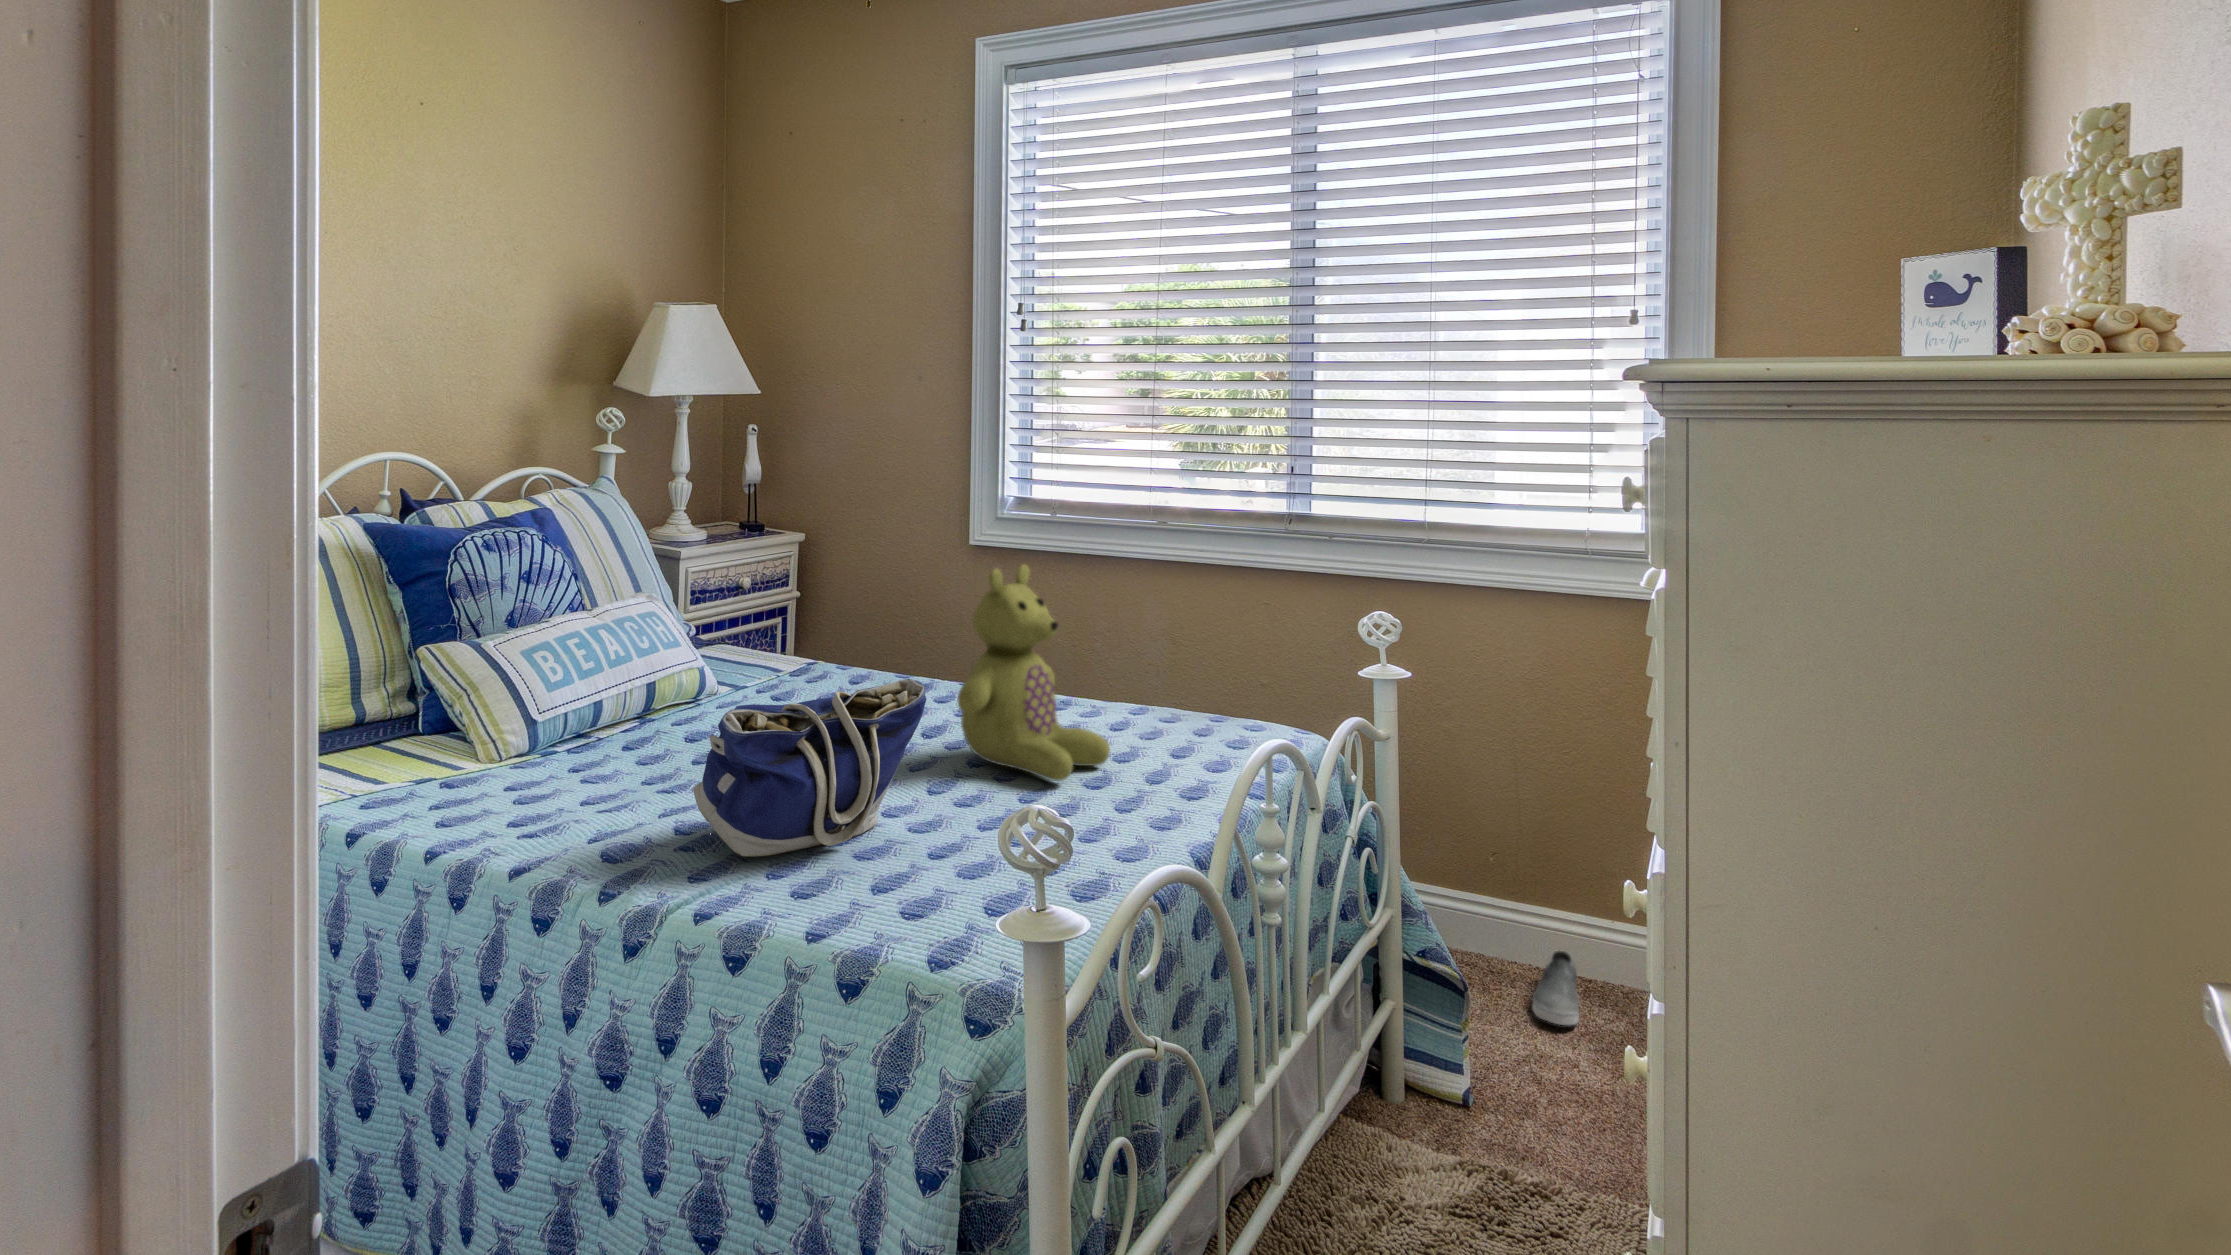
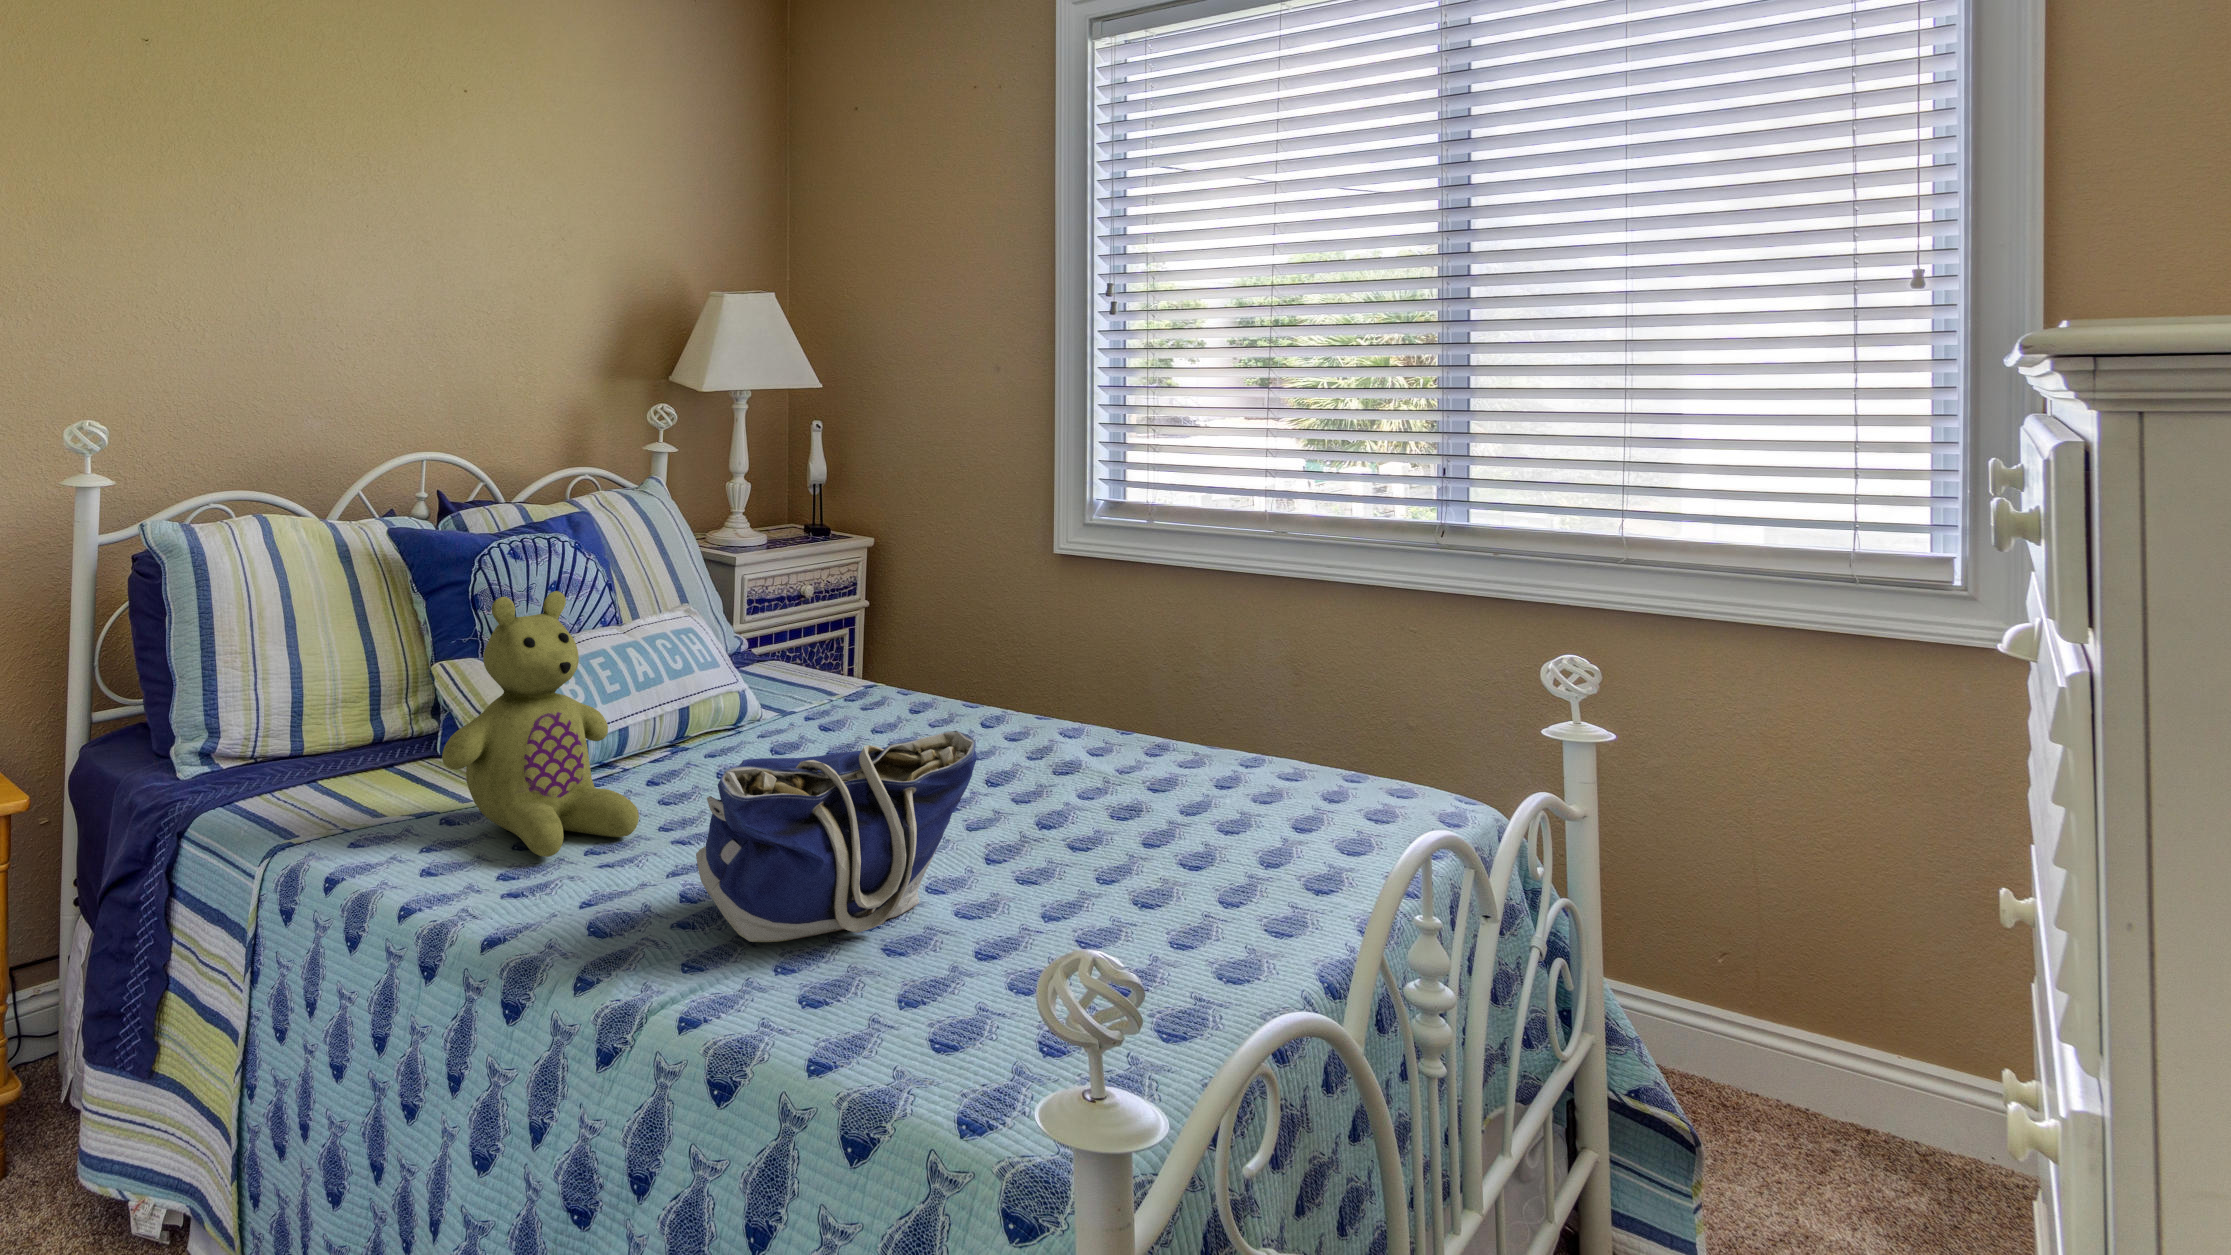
stuffed bear: present [958,564,1110,781] -> present [442,591,639,857]
shoe: present [1532,951,1579,1025] -> none [1775,1077,1842,1181]

